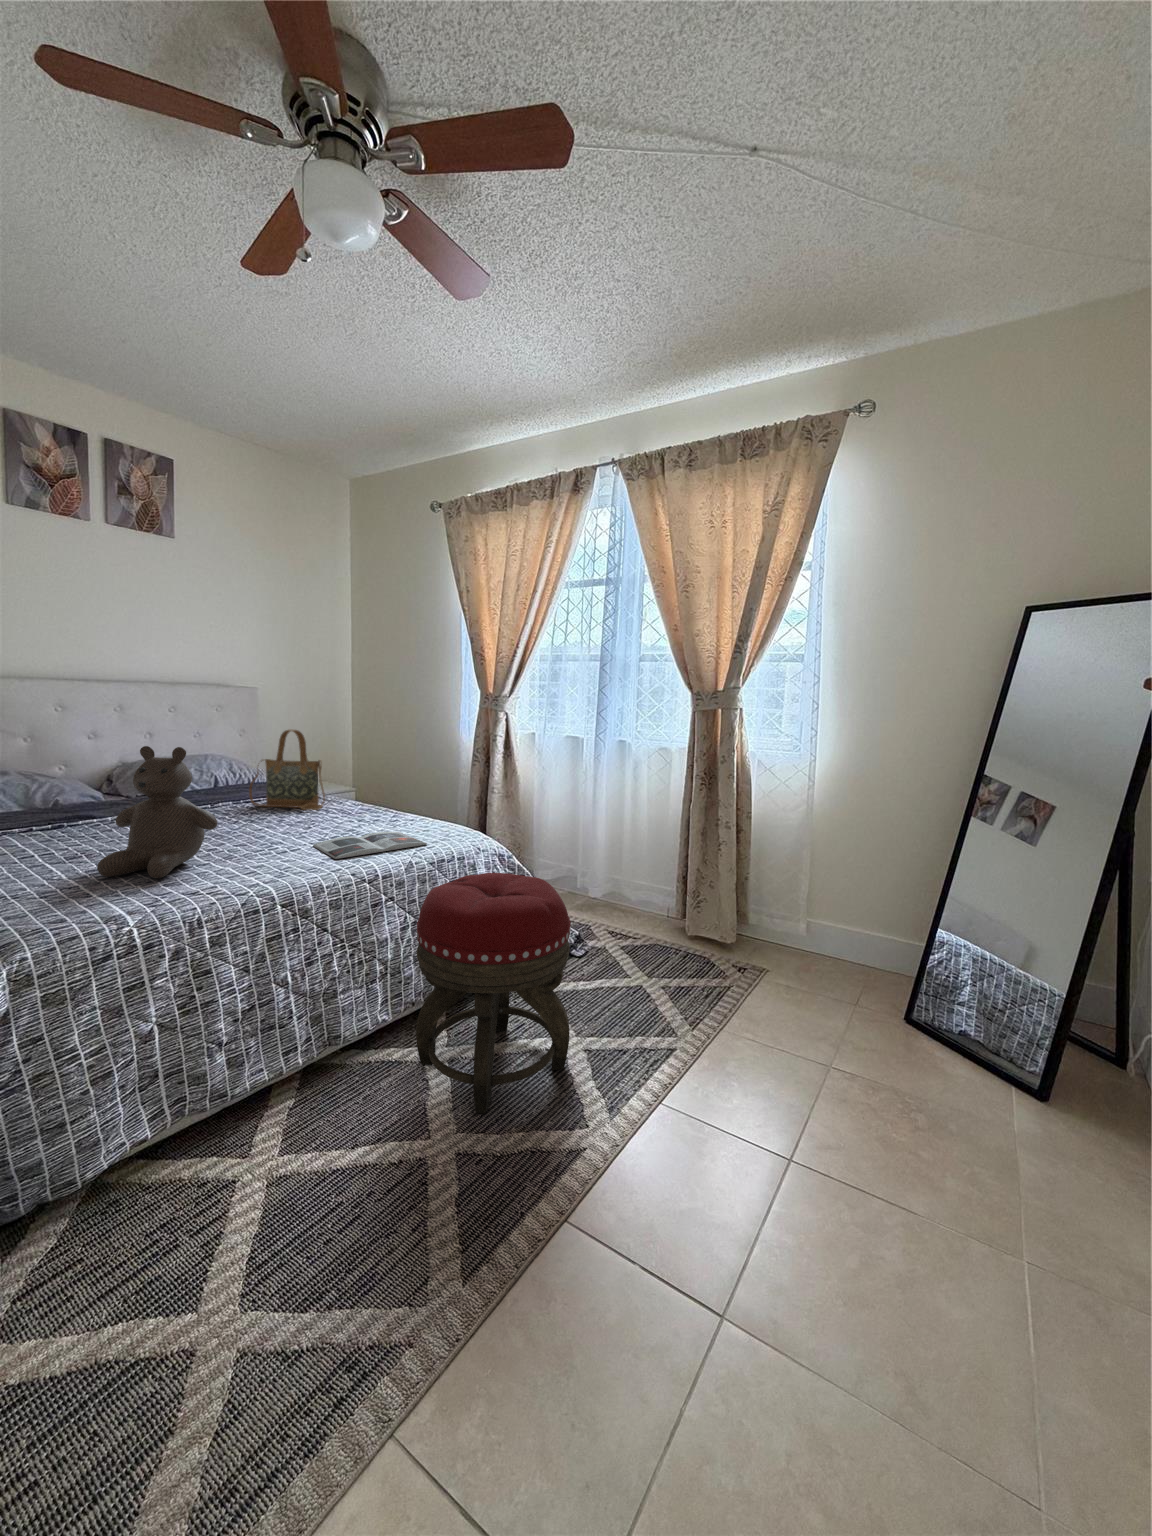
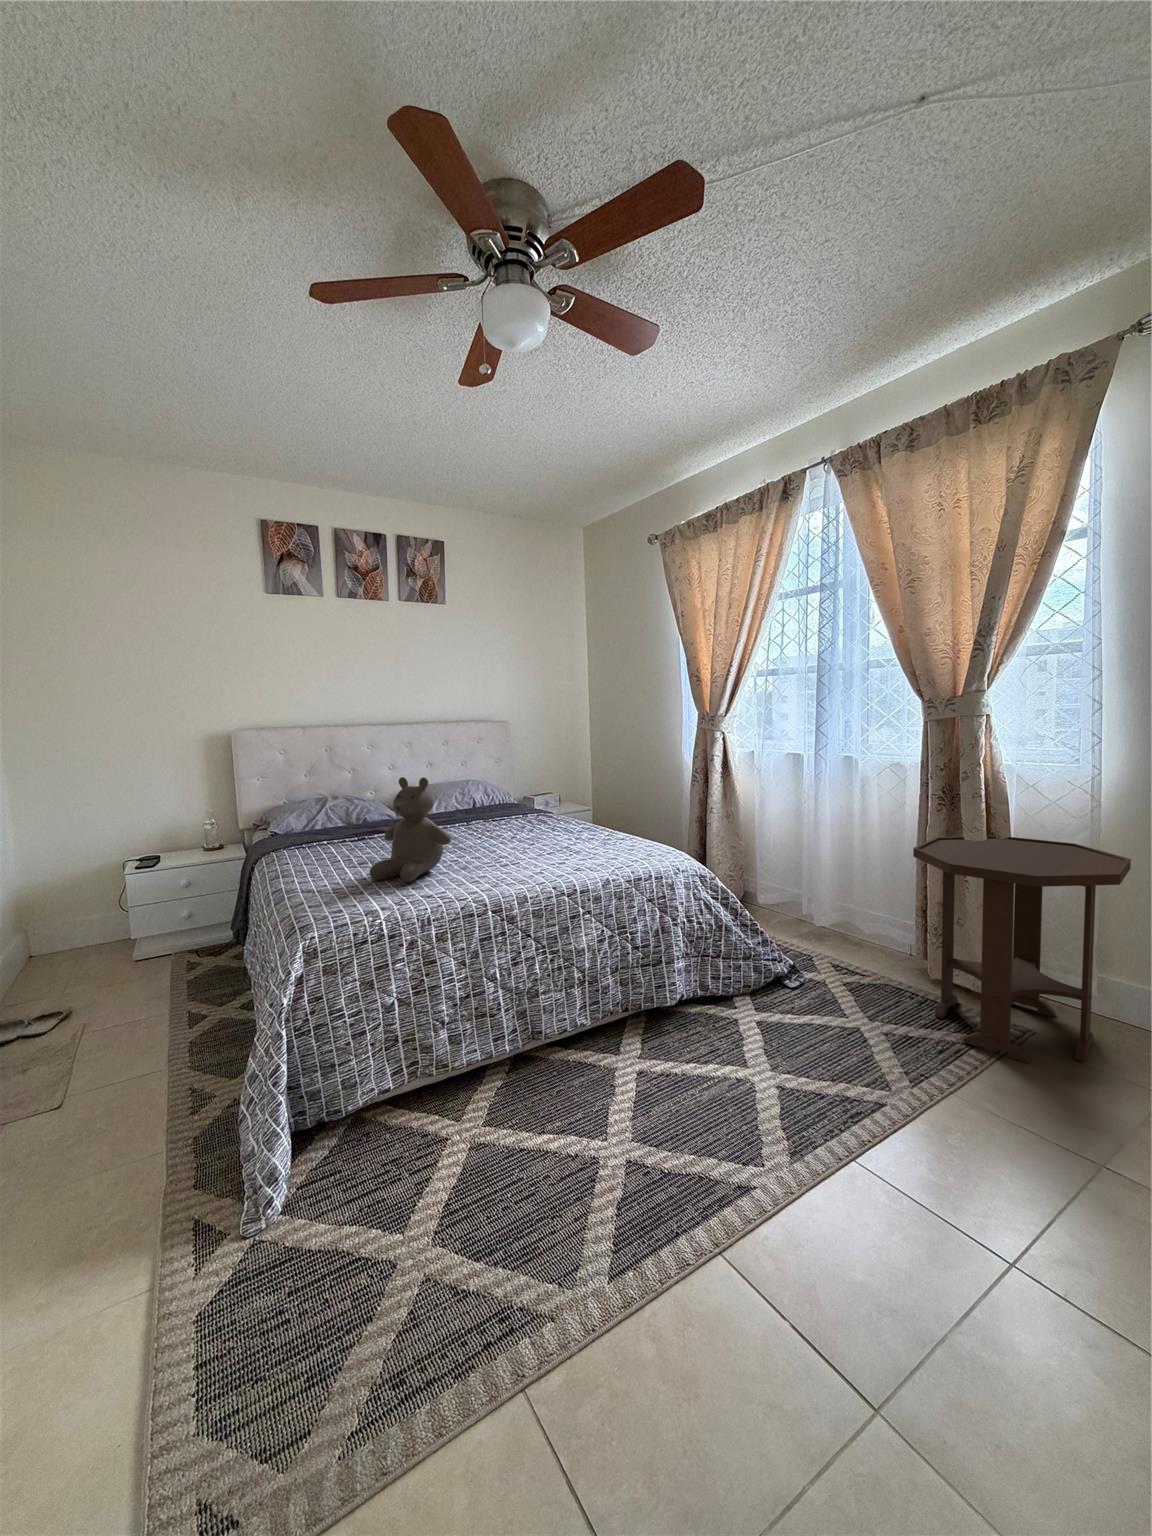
handbag: present [249,730,325,810] -> none [492,758,550,829]
side table: none [686,811,833,994] -> present [913,836,1131,1063]
magazine: present [313,832,427,859] -> none [528,850,625,873]
footstool: present [416,873,571,1113] -> none [600,894,756,1130]

